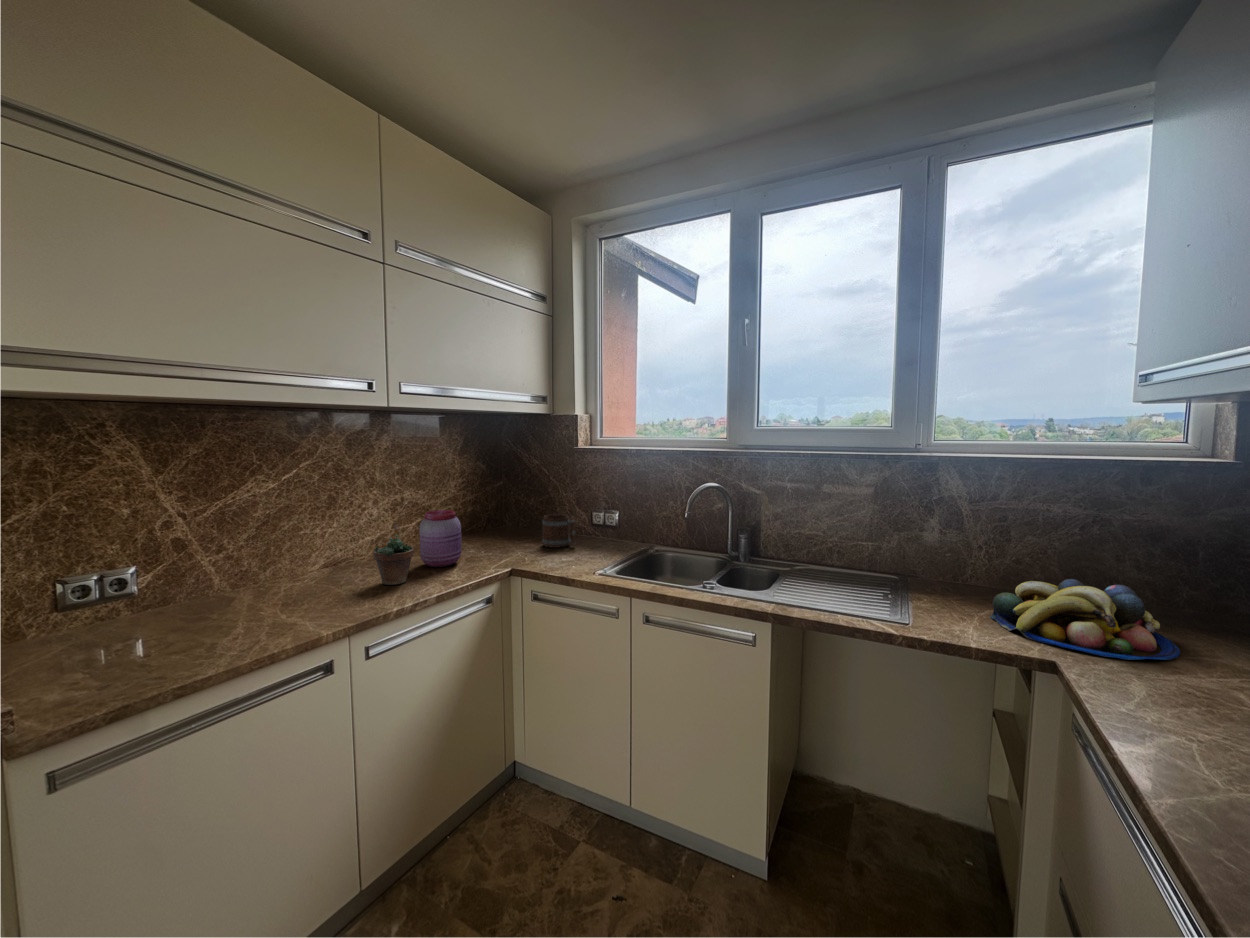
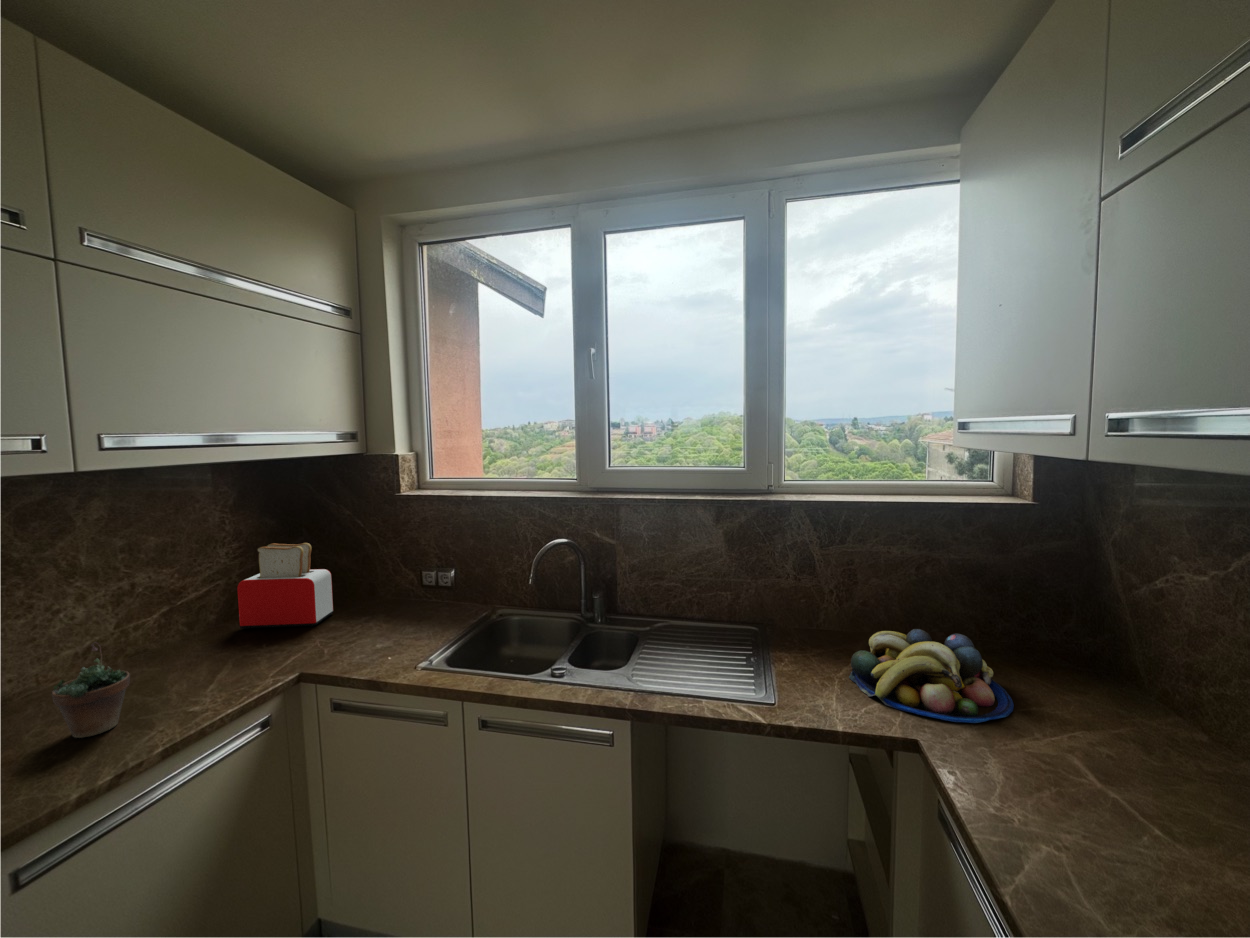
toaster: none [464,480,526,545] -> present [237,543,333,629]
jar: present [419,510,462,567] -> none [149,601,223,687]
mug: present [542,514,575,548] -> none [352,581,398,627]

